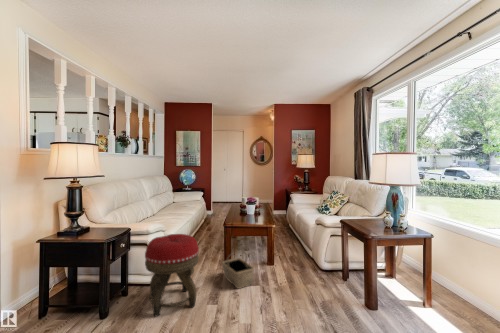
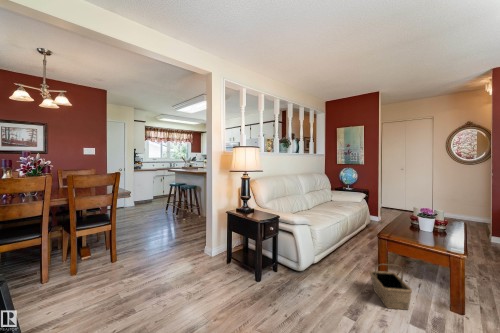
footstool: present [145,234,199,316] -> none [286,229,338,308]

